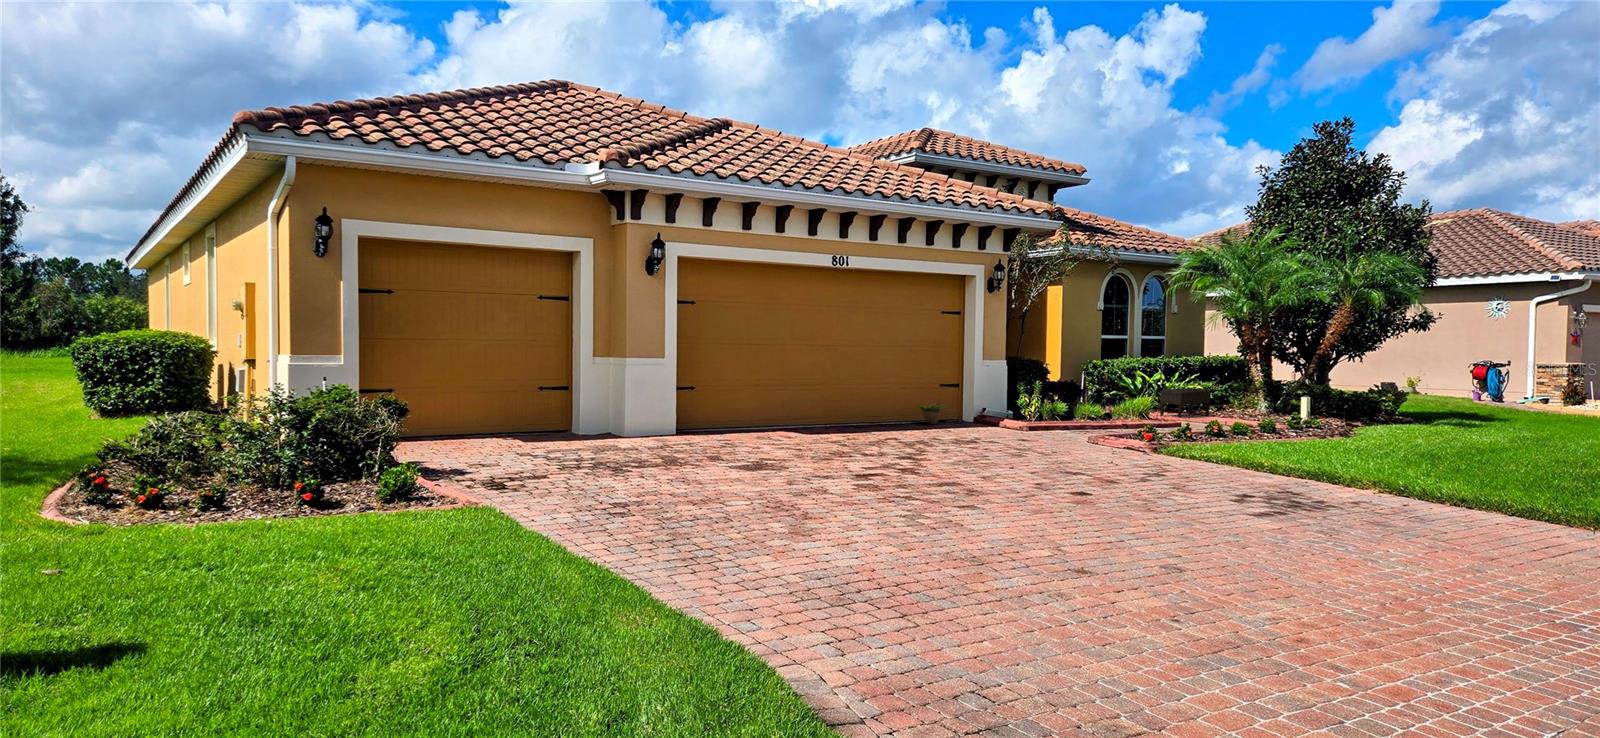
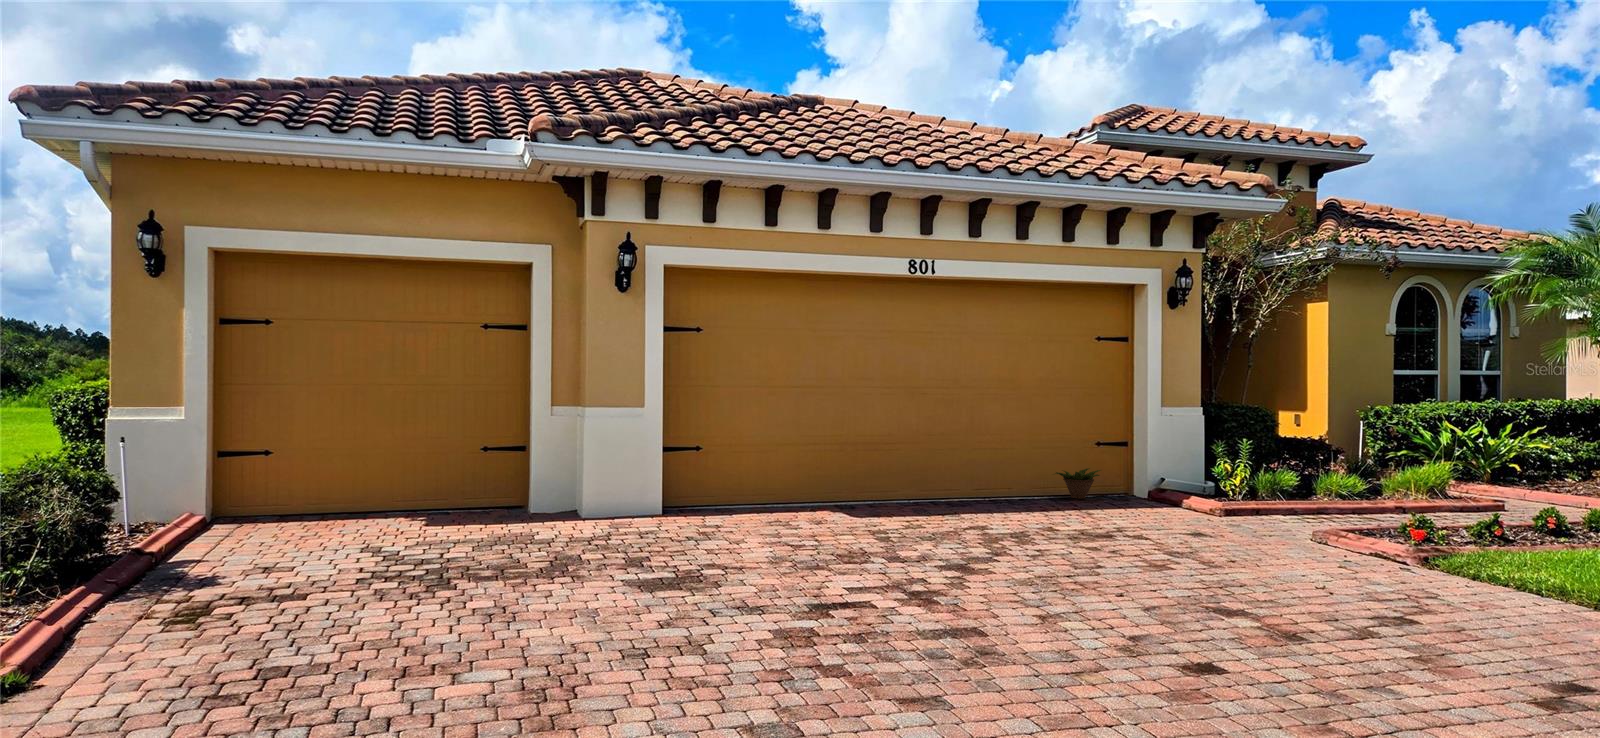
bench: present [1160,388,1212,418] -> none [1480,449,1575,496]

